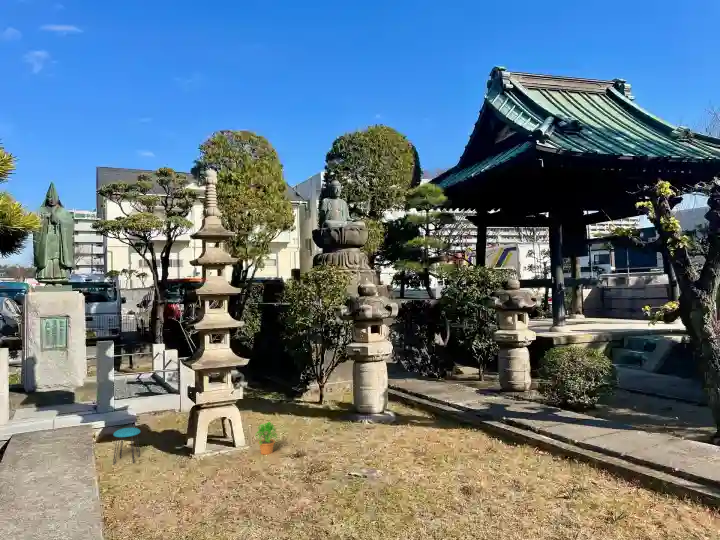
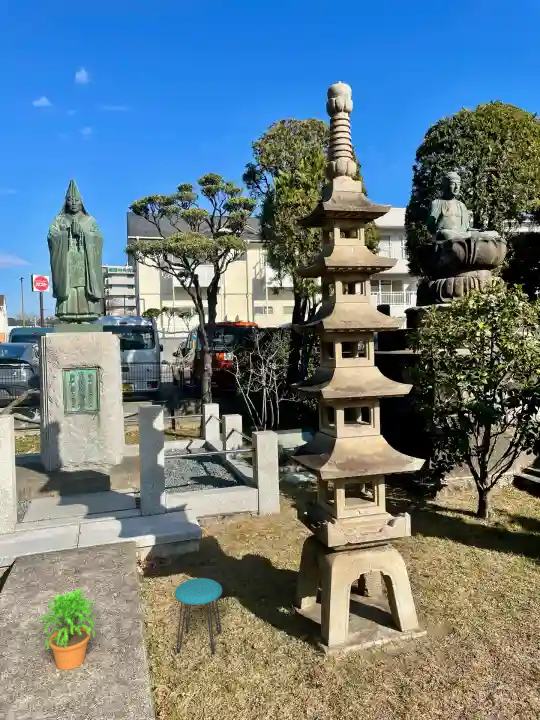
potted plant: present [256,422,277,454] -> present [39,589,95,670]

